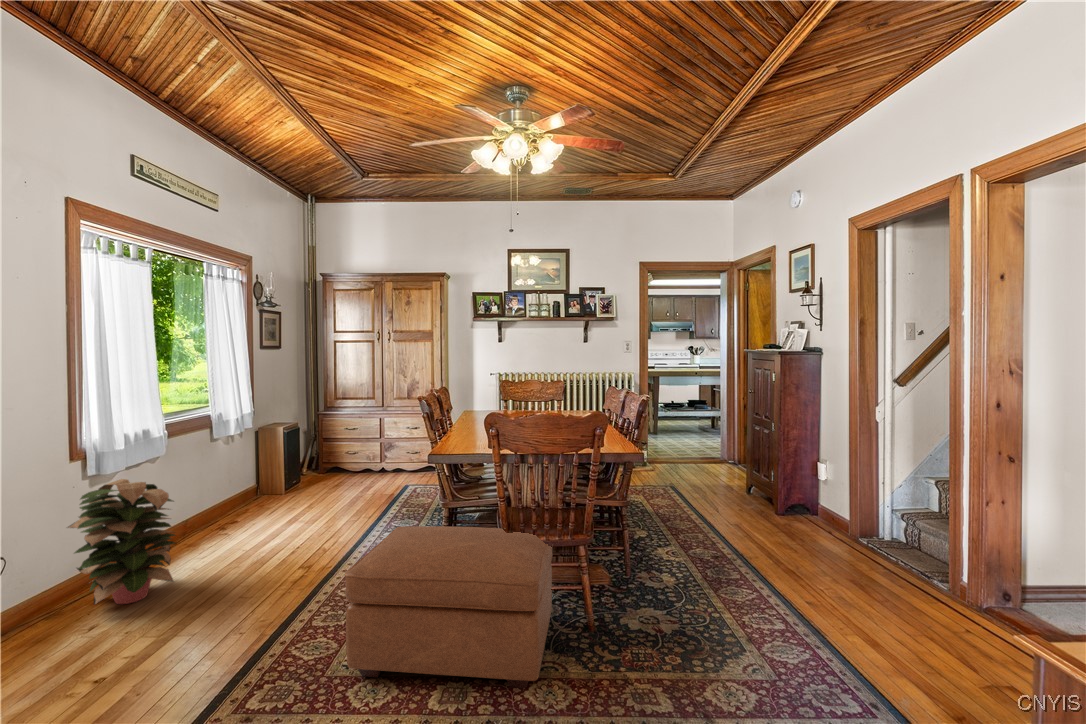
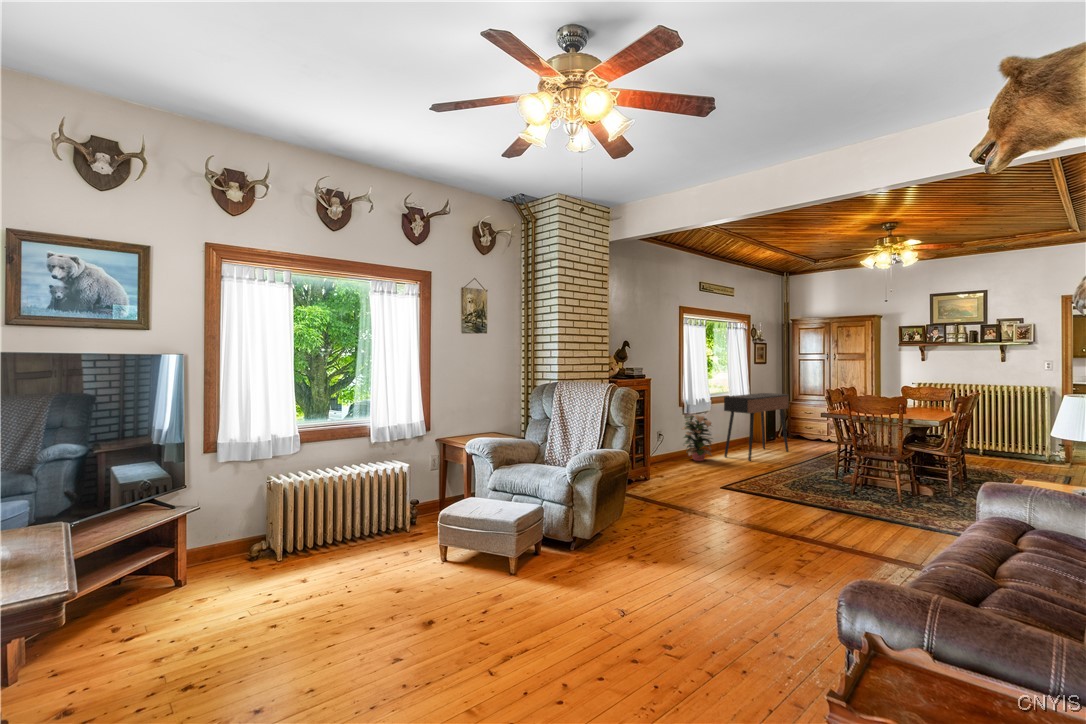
console table: none [202,401,335,561] -> present [724,393,789,461]
ottoman: present [345,526,553,688] -> none [763,443,857,498]

